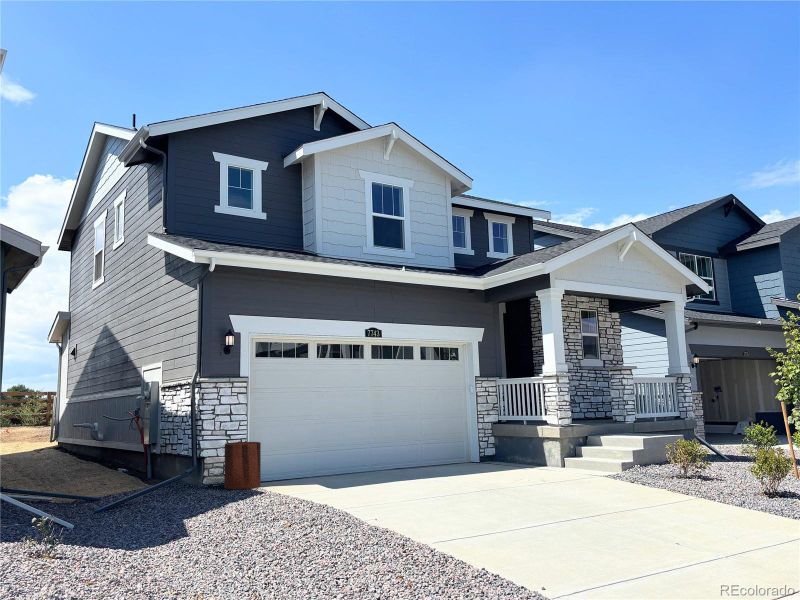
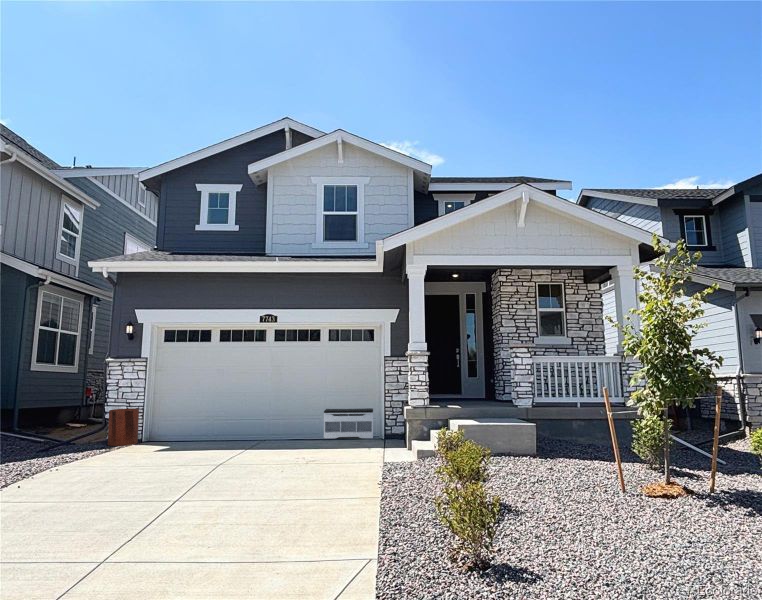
bench: none [427,430,481,463] -> present [324,408,373,439]

